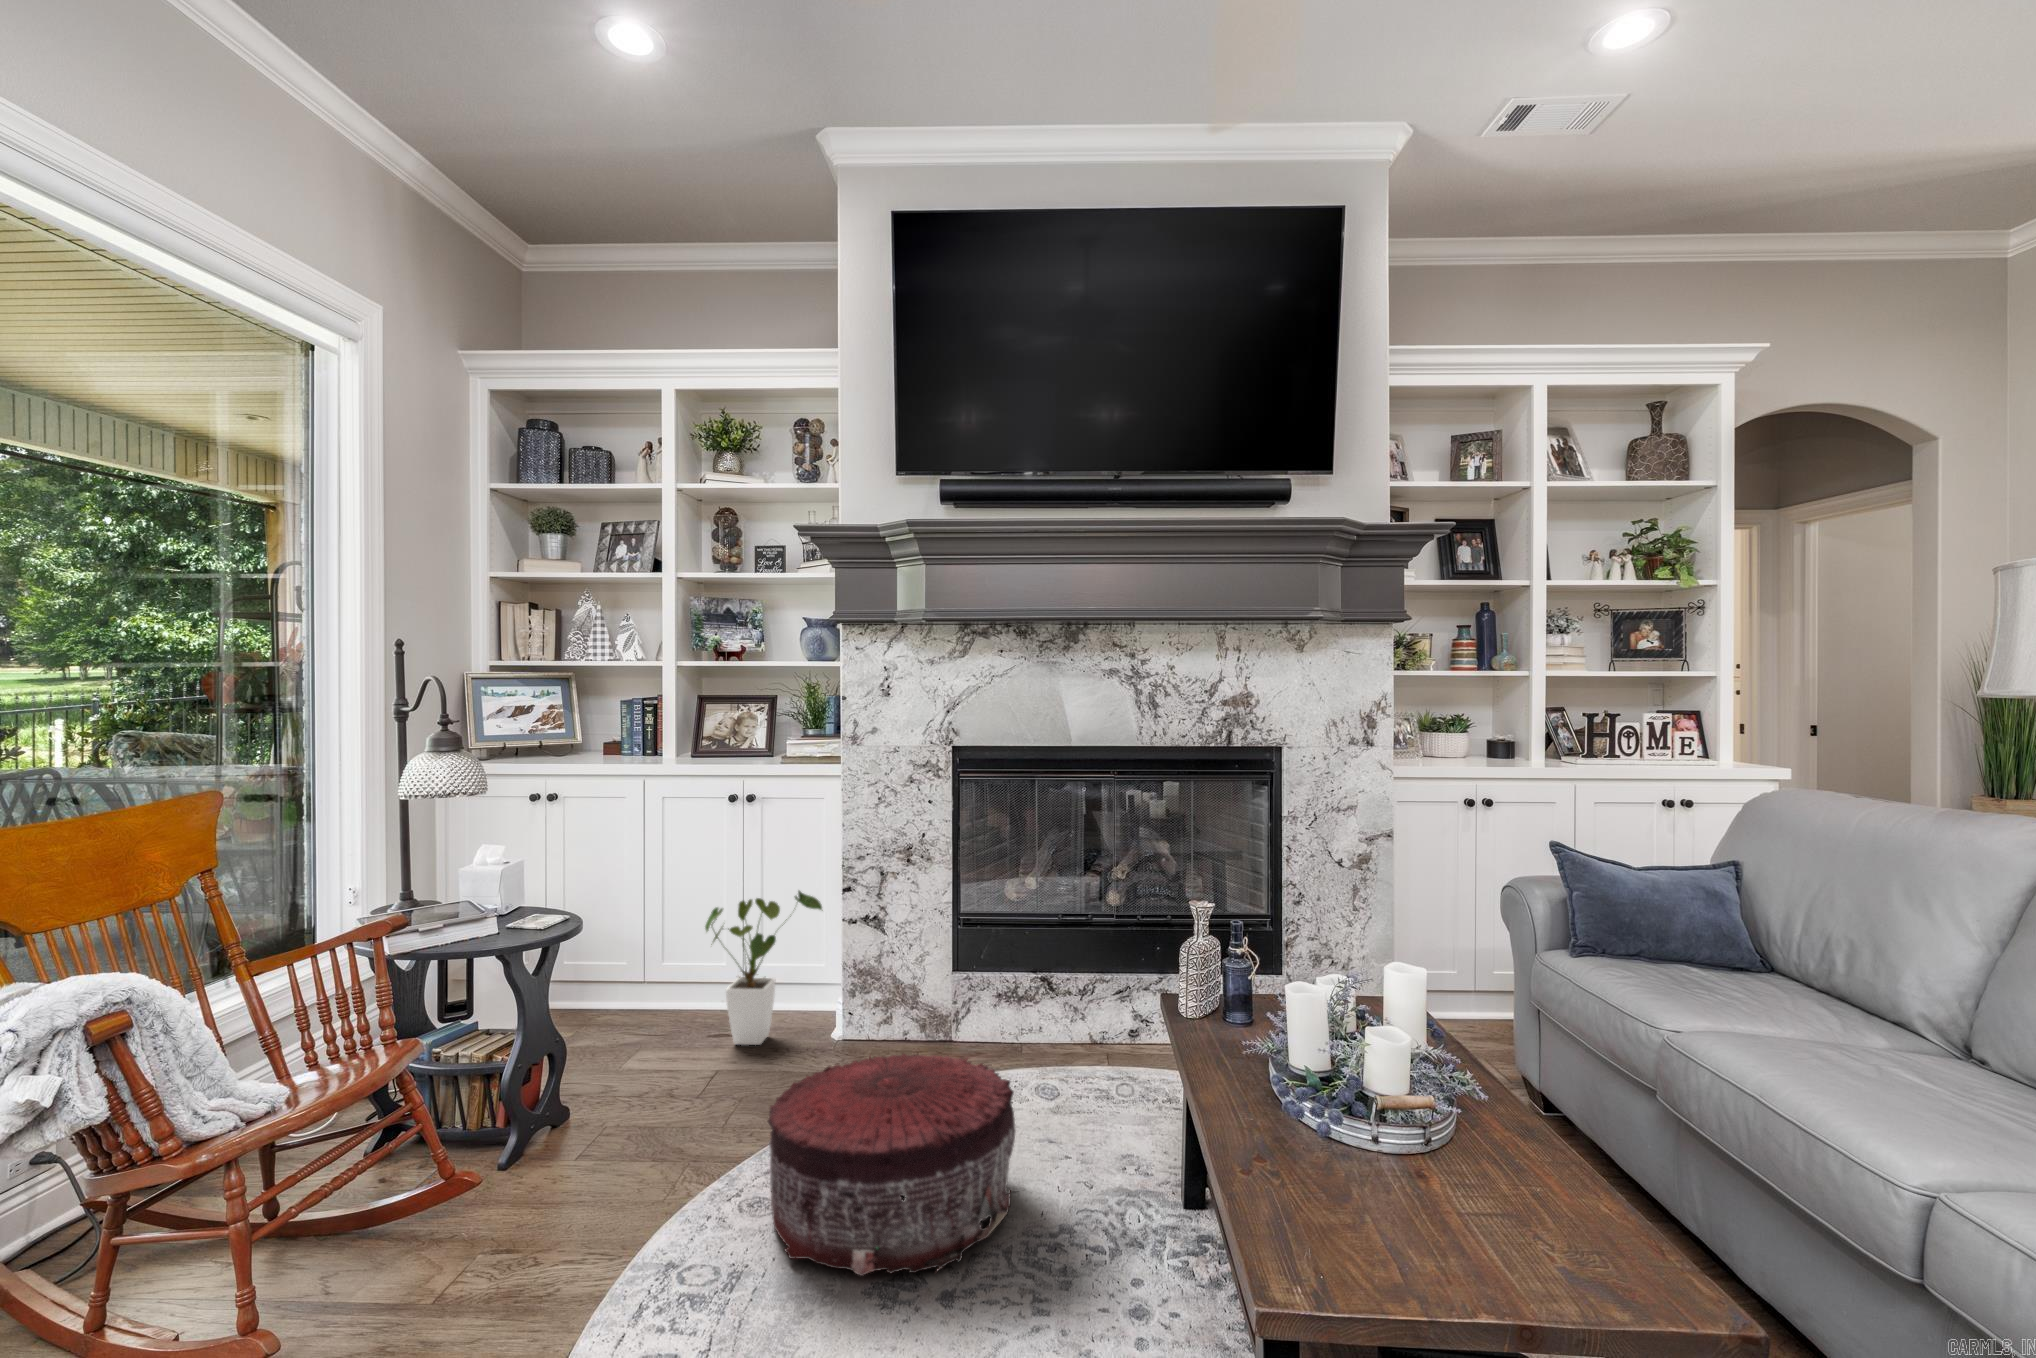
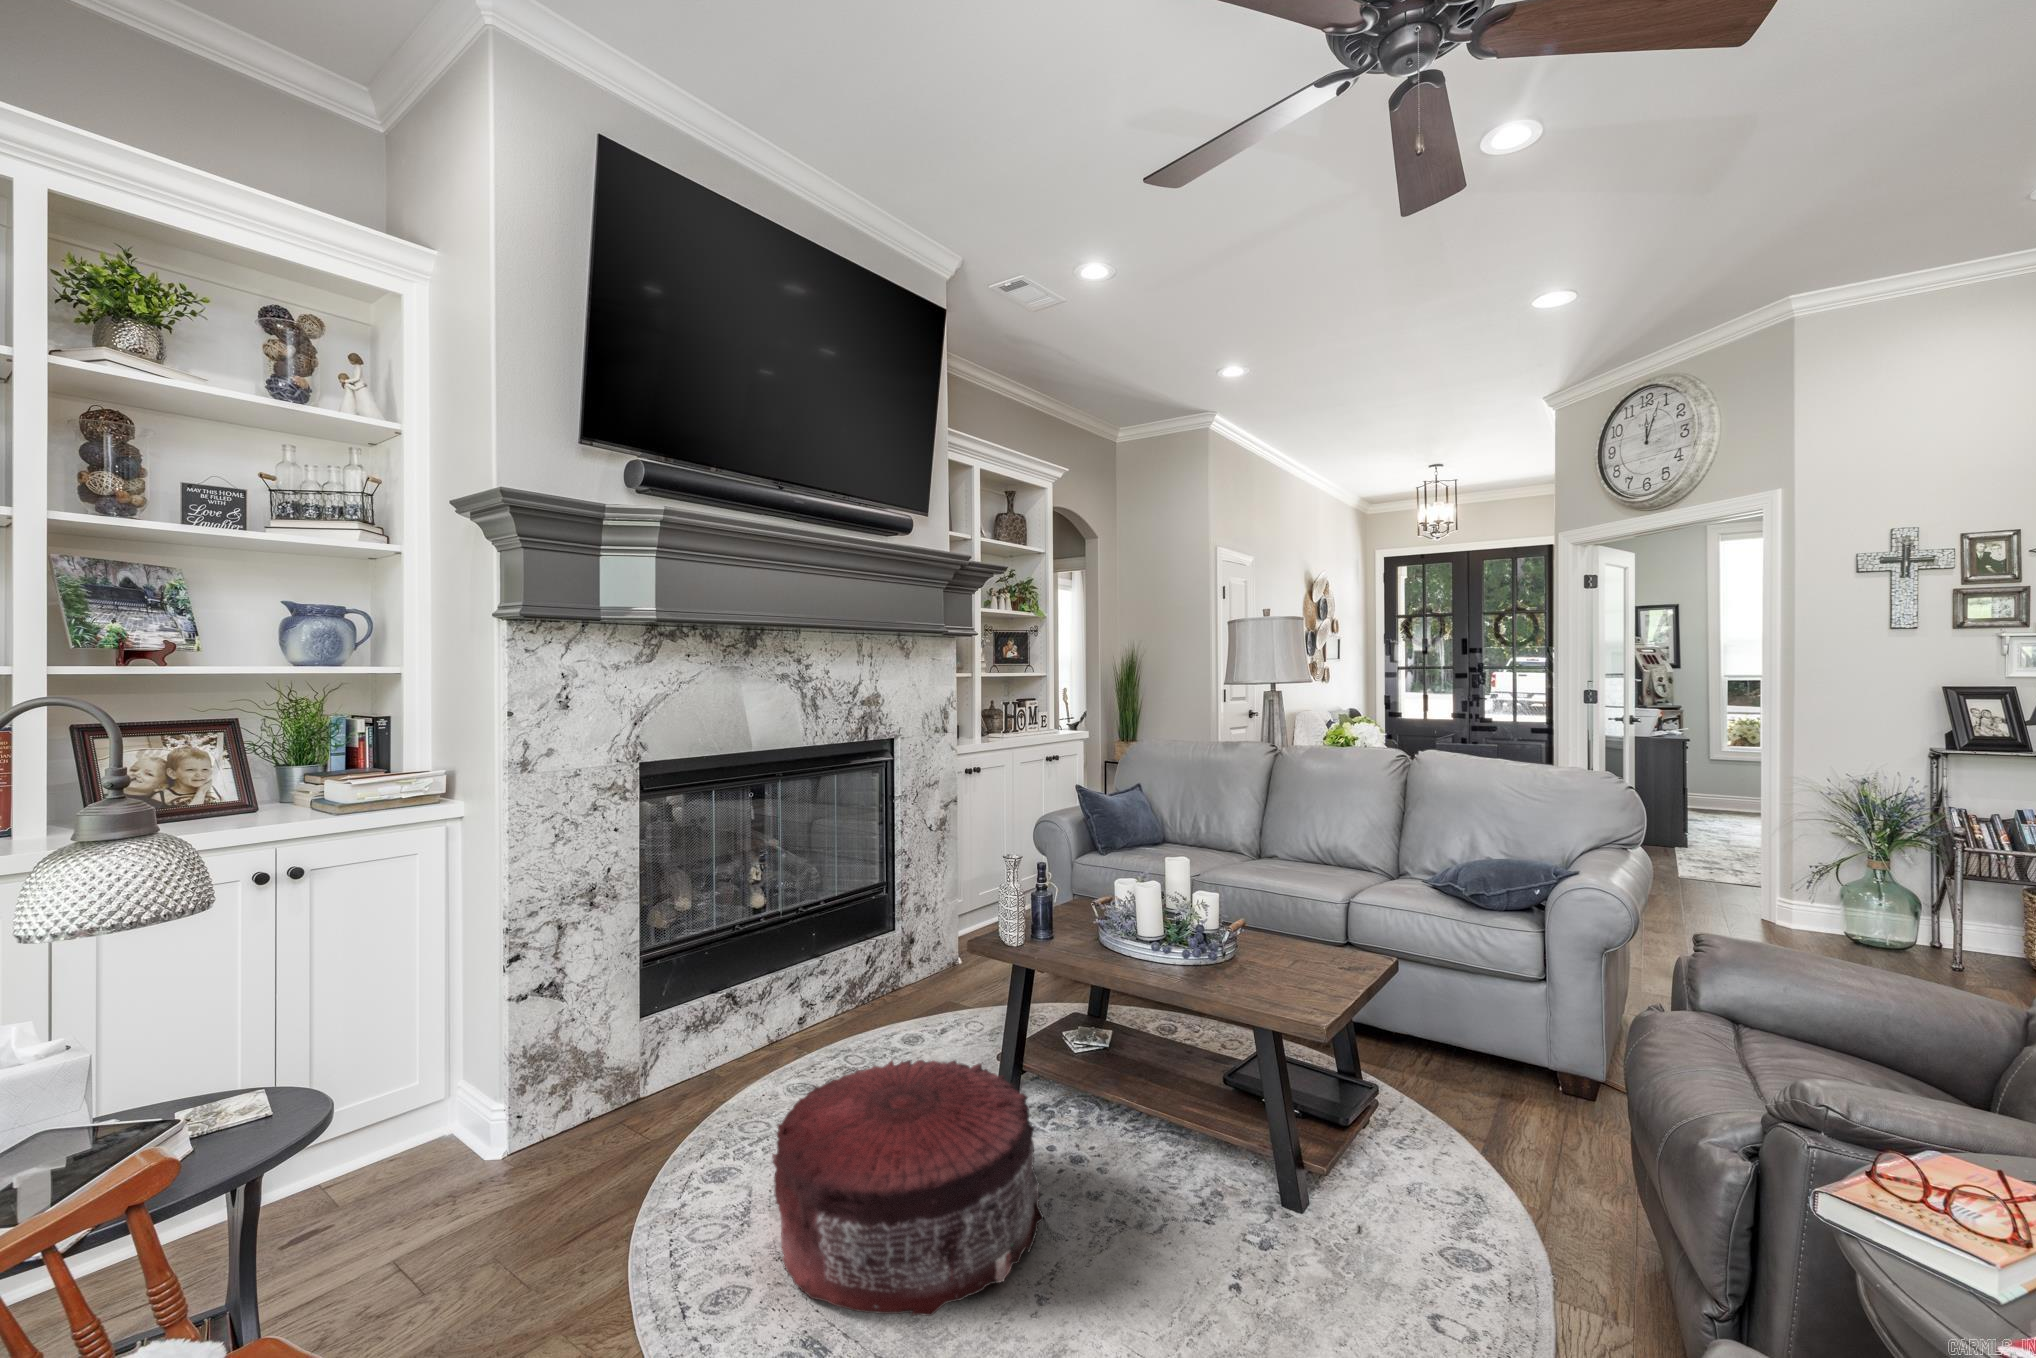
house plant: present [705,891,823,1045] -> none [290,980,453,1226]

